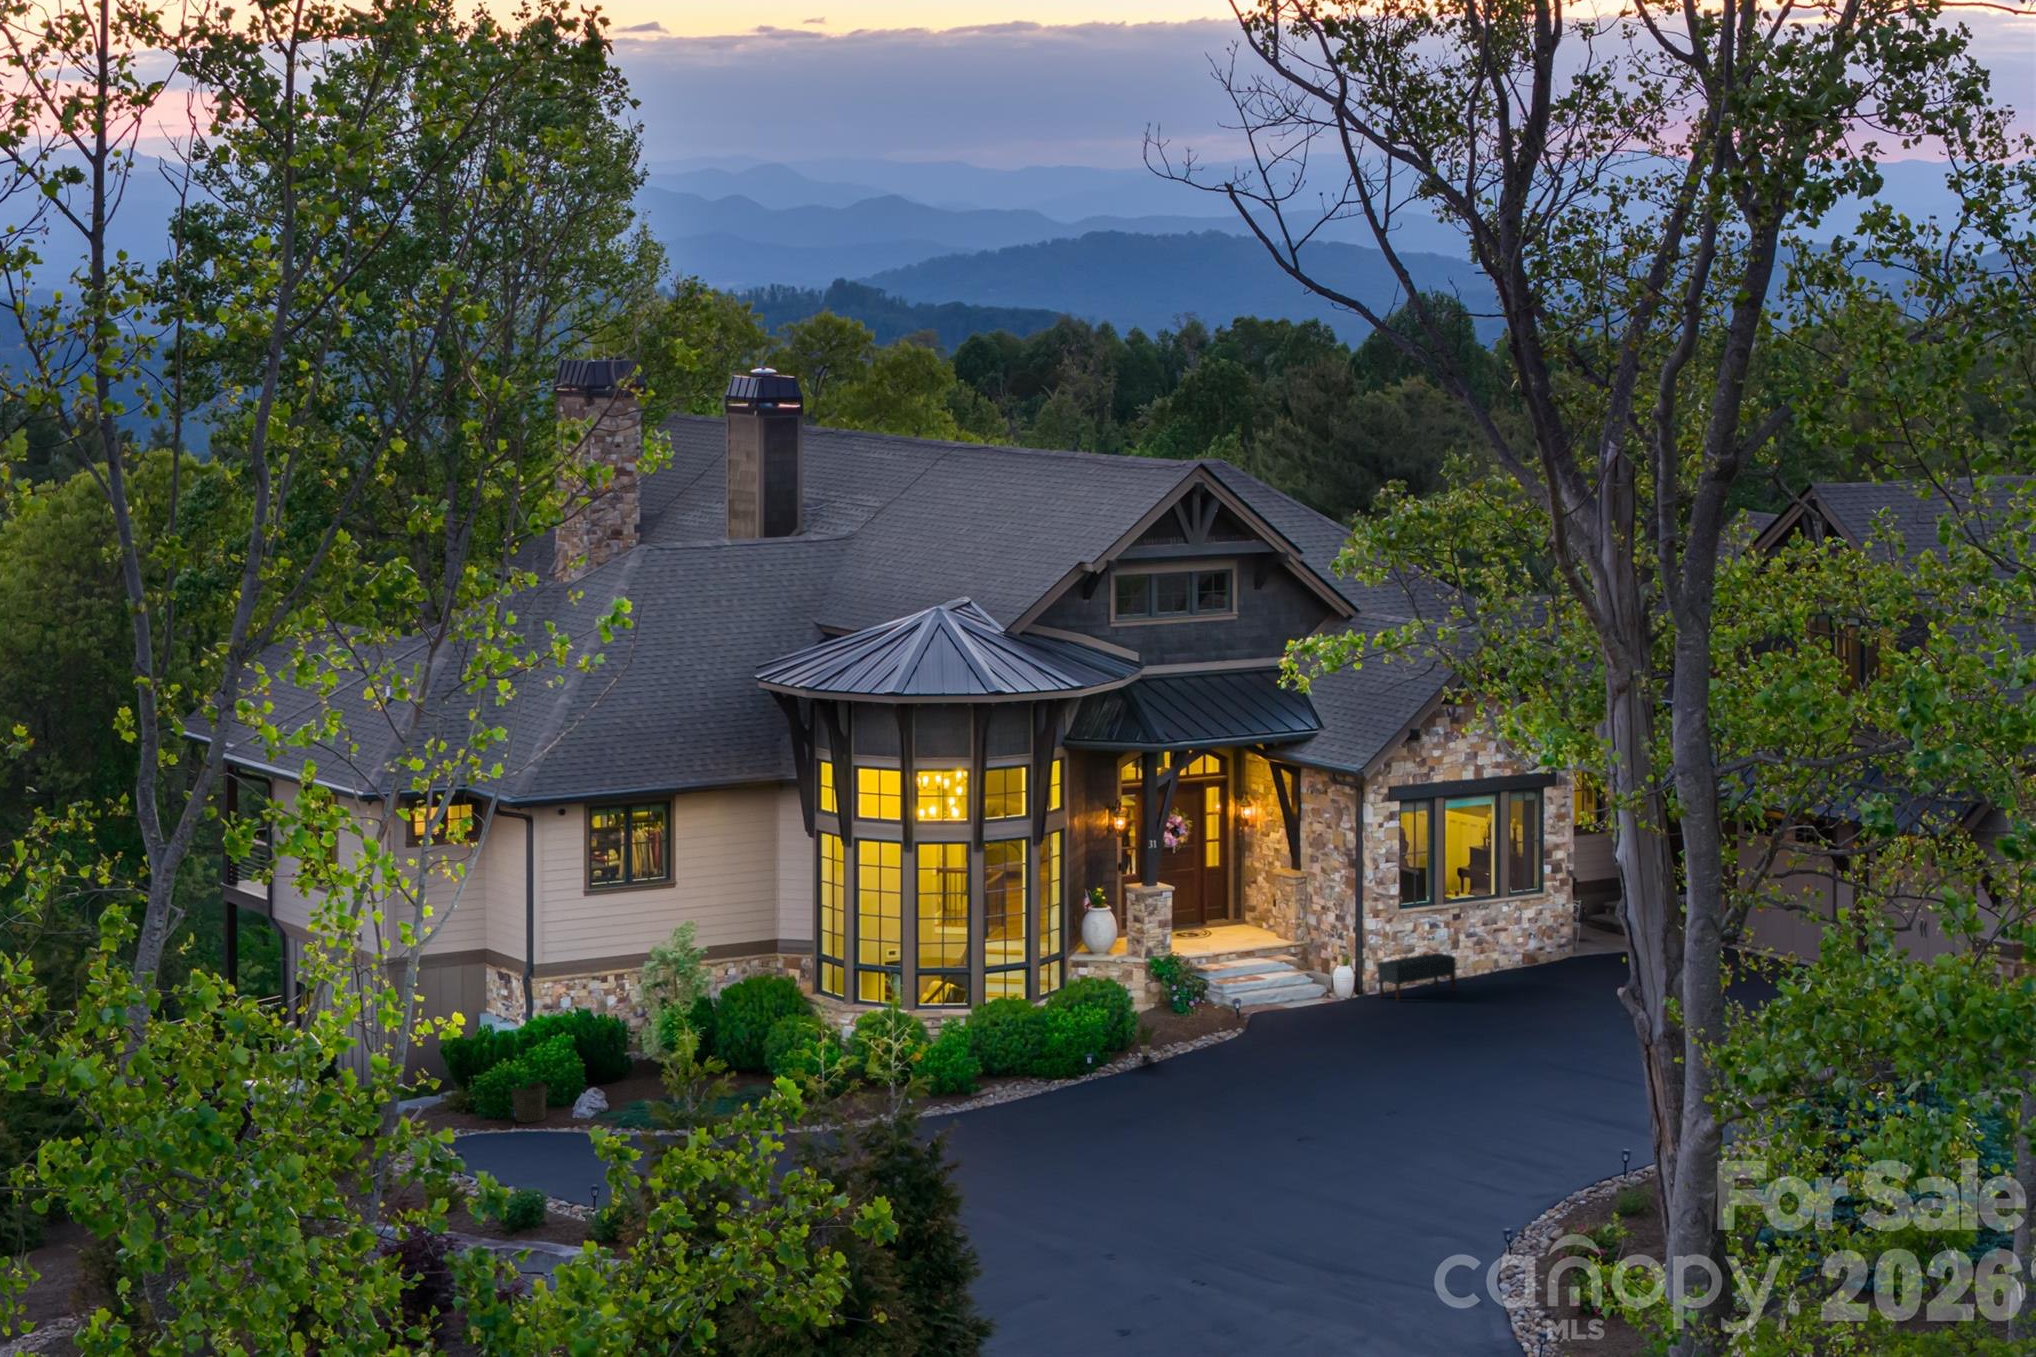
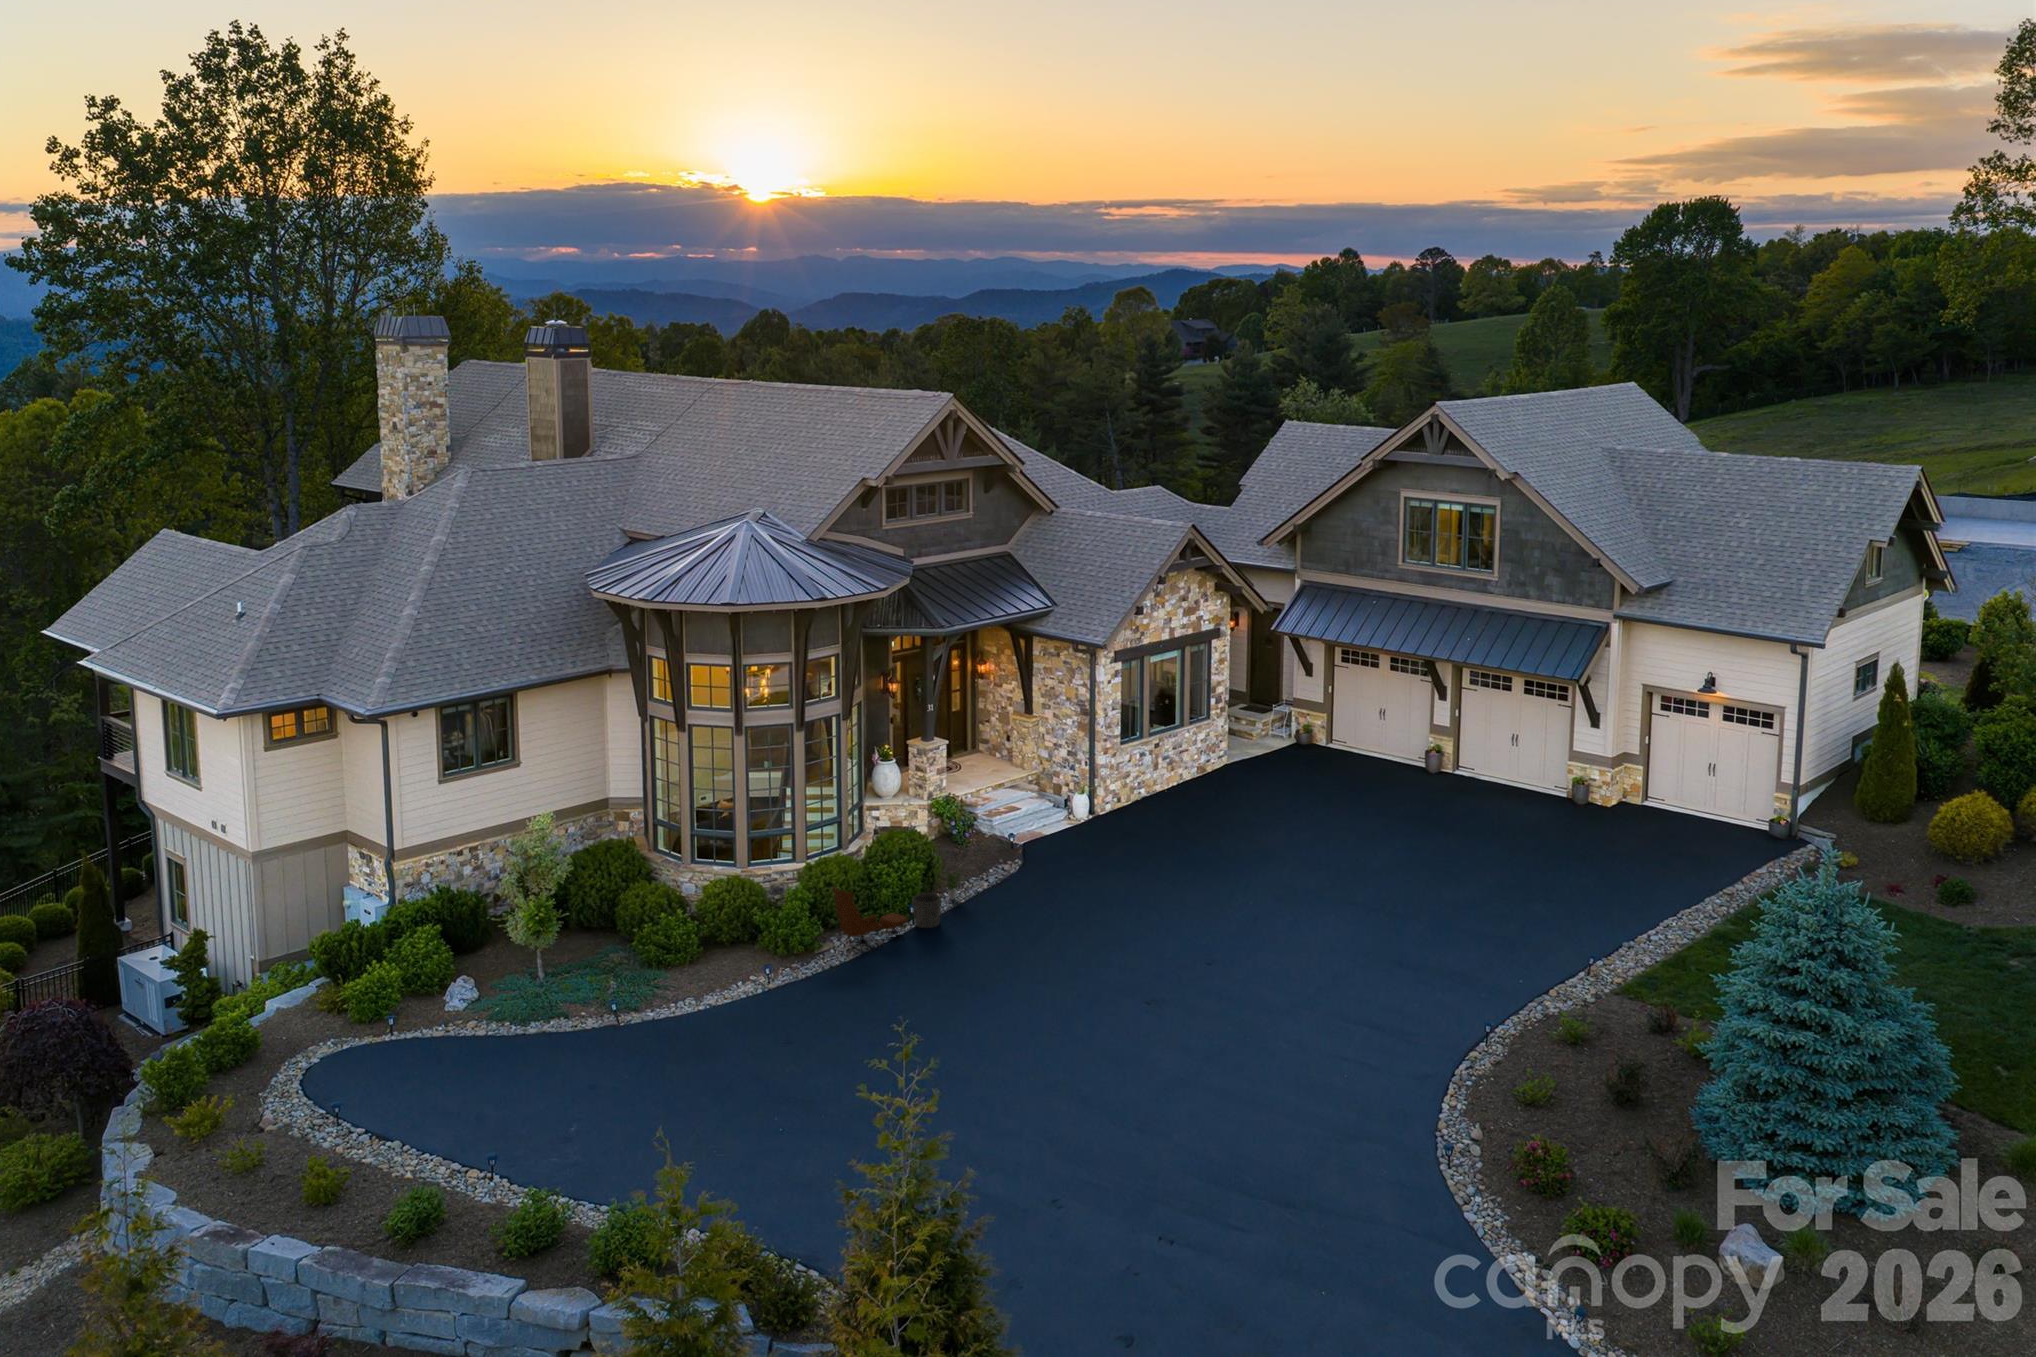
bench: present [1377,953,1456,1002] -> none [1104,777,1161,821]
lounge chair: none [986,1011,1078,1091] -> present [833,887,908,948]
bucket: present [511,1082,551,1123] -> present [912,893,941,928]

